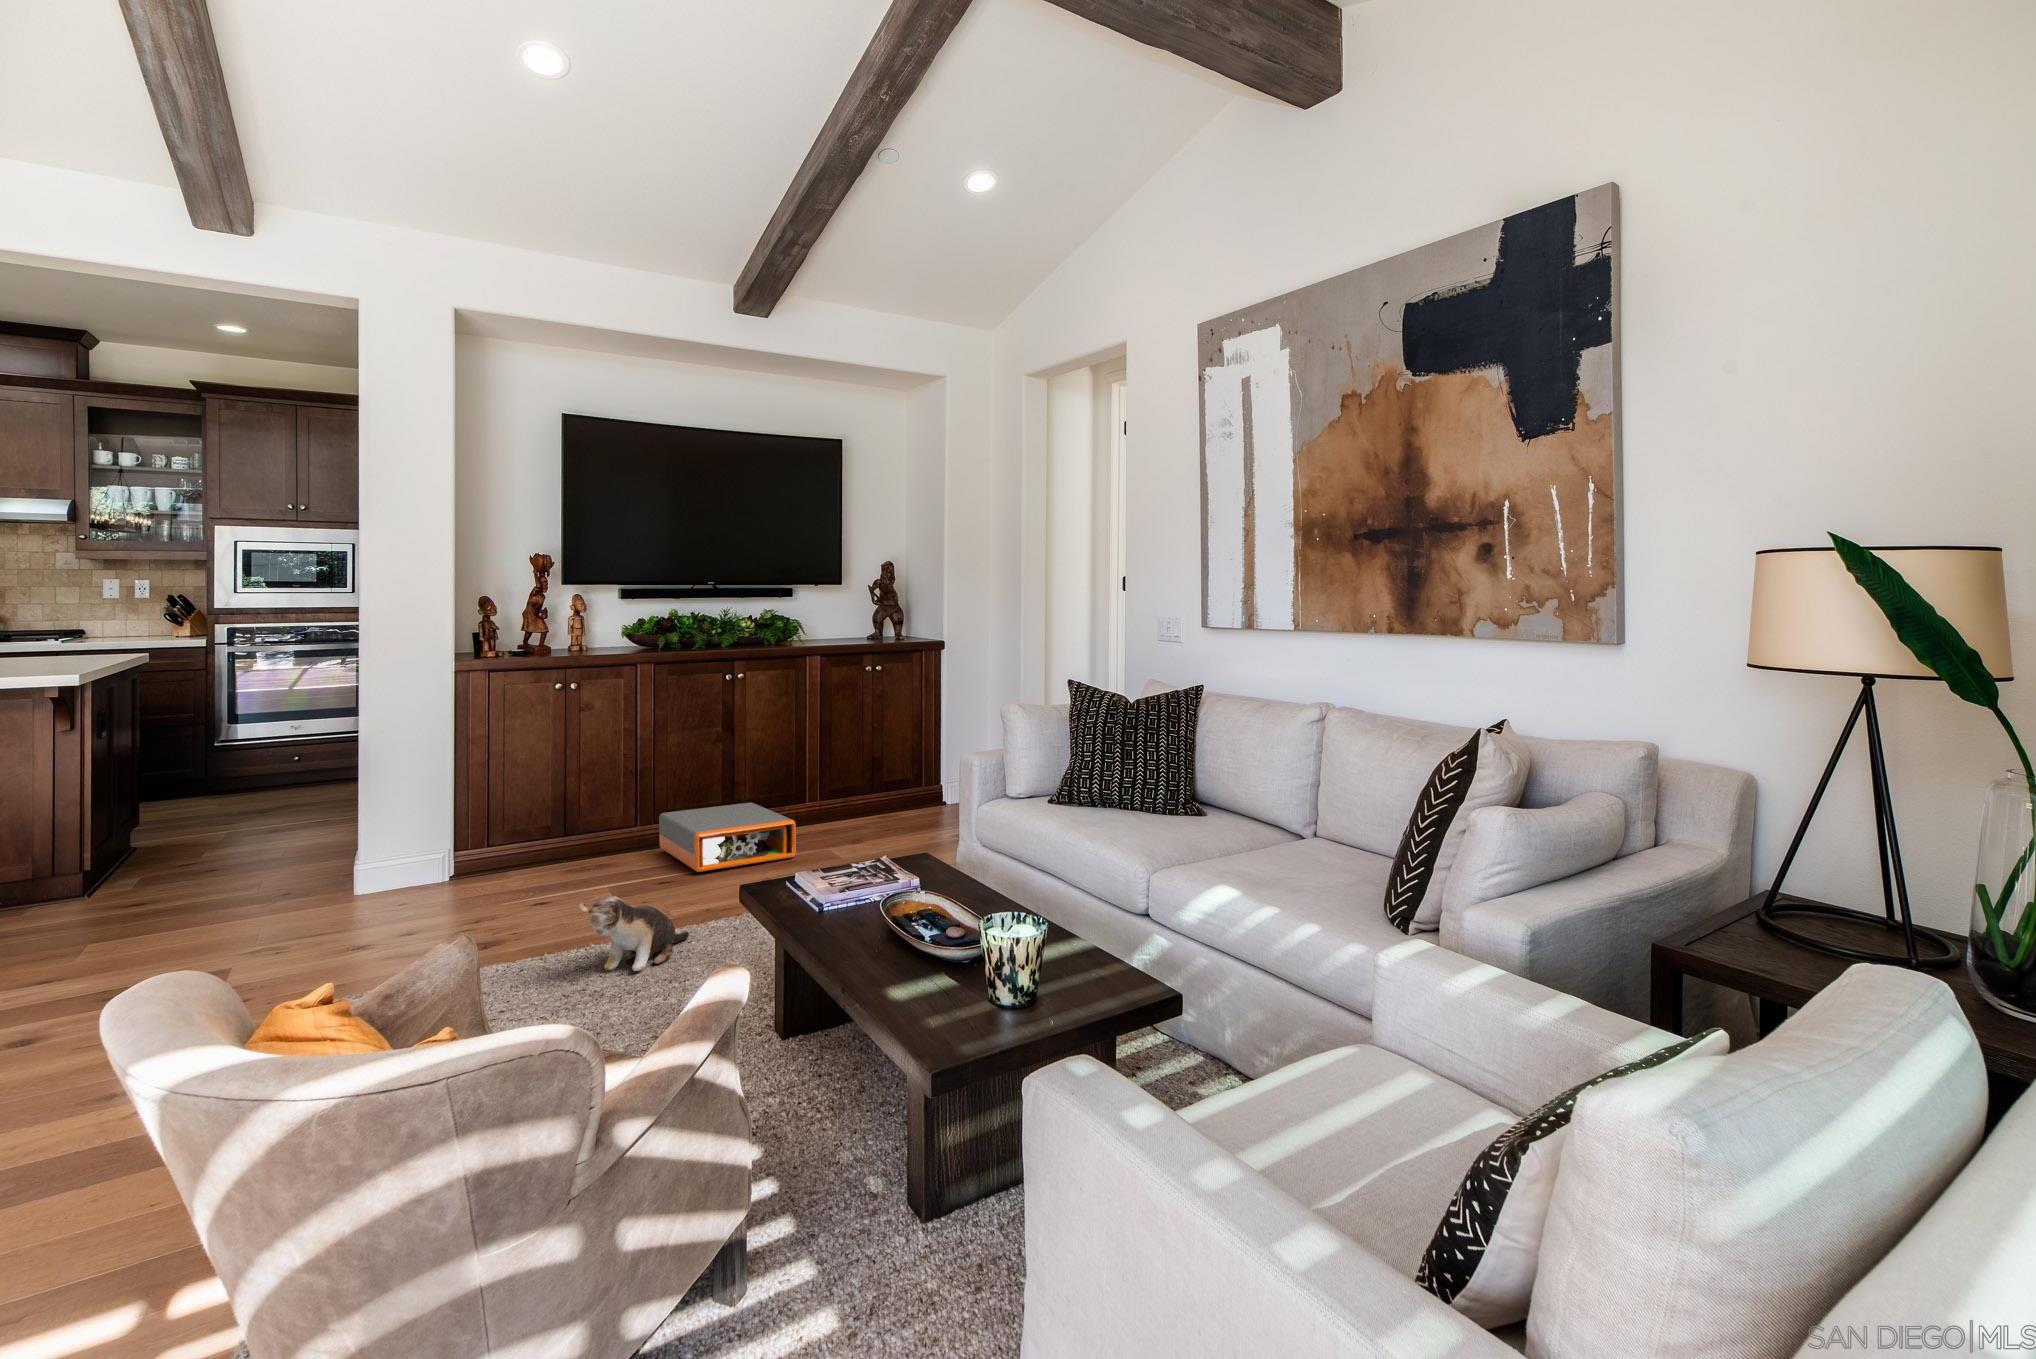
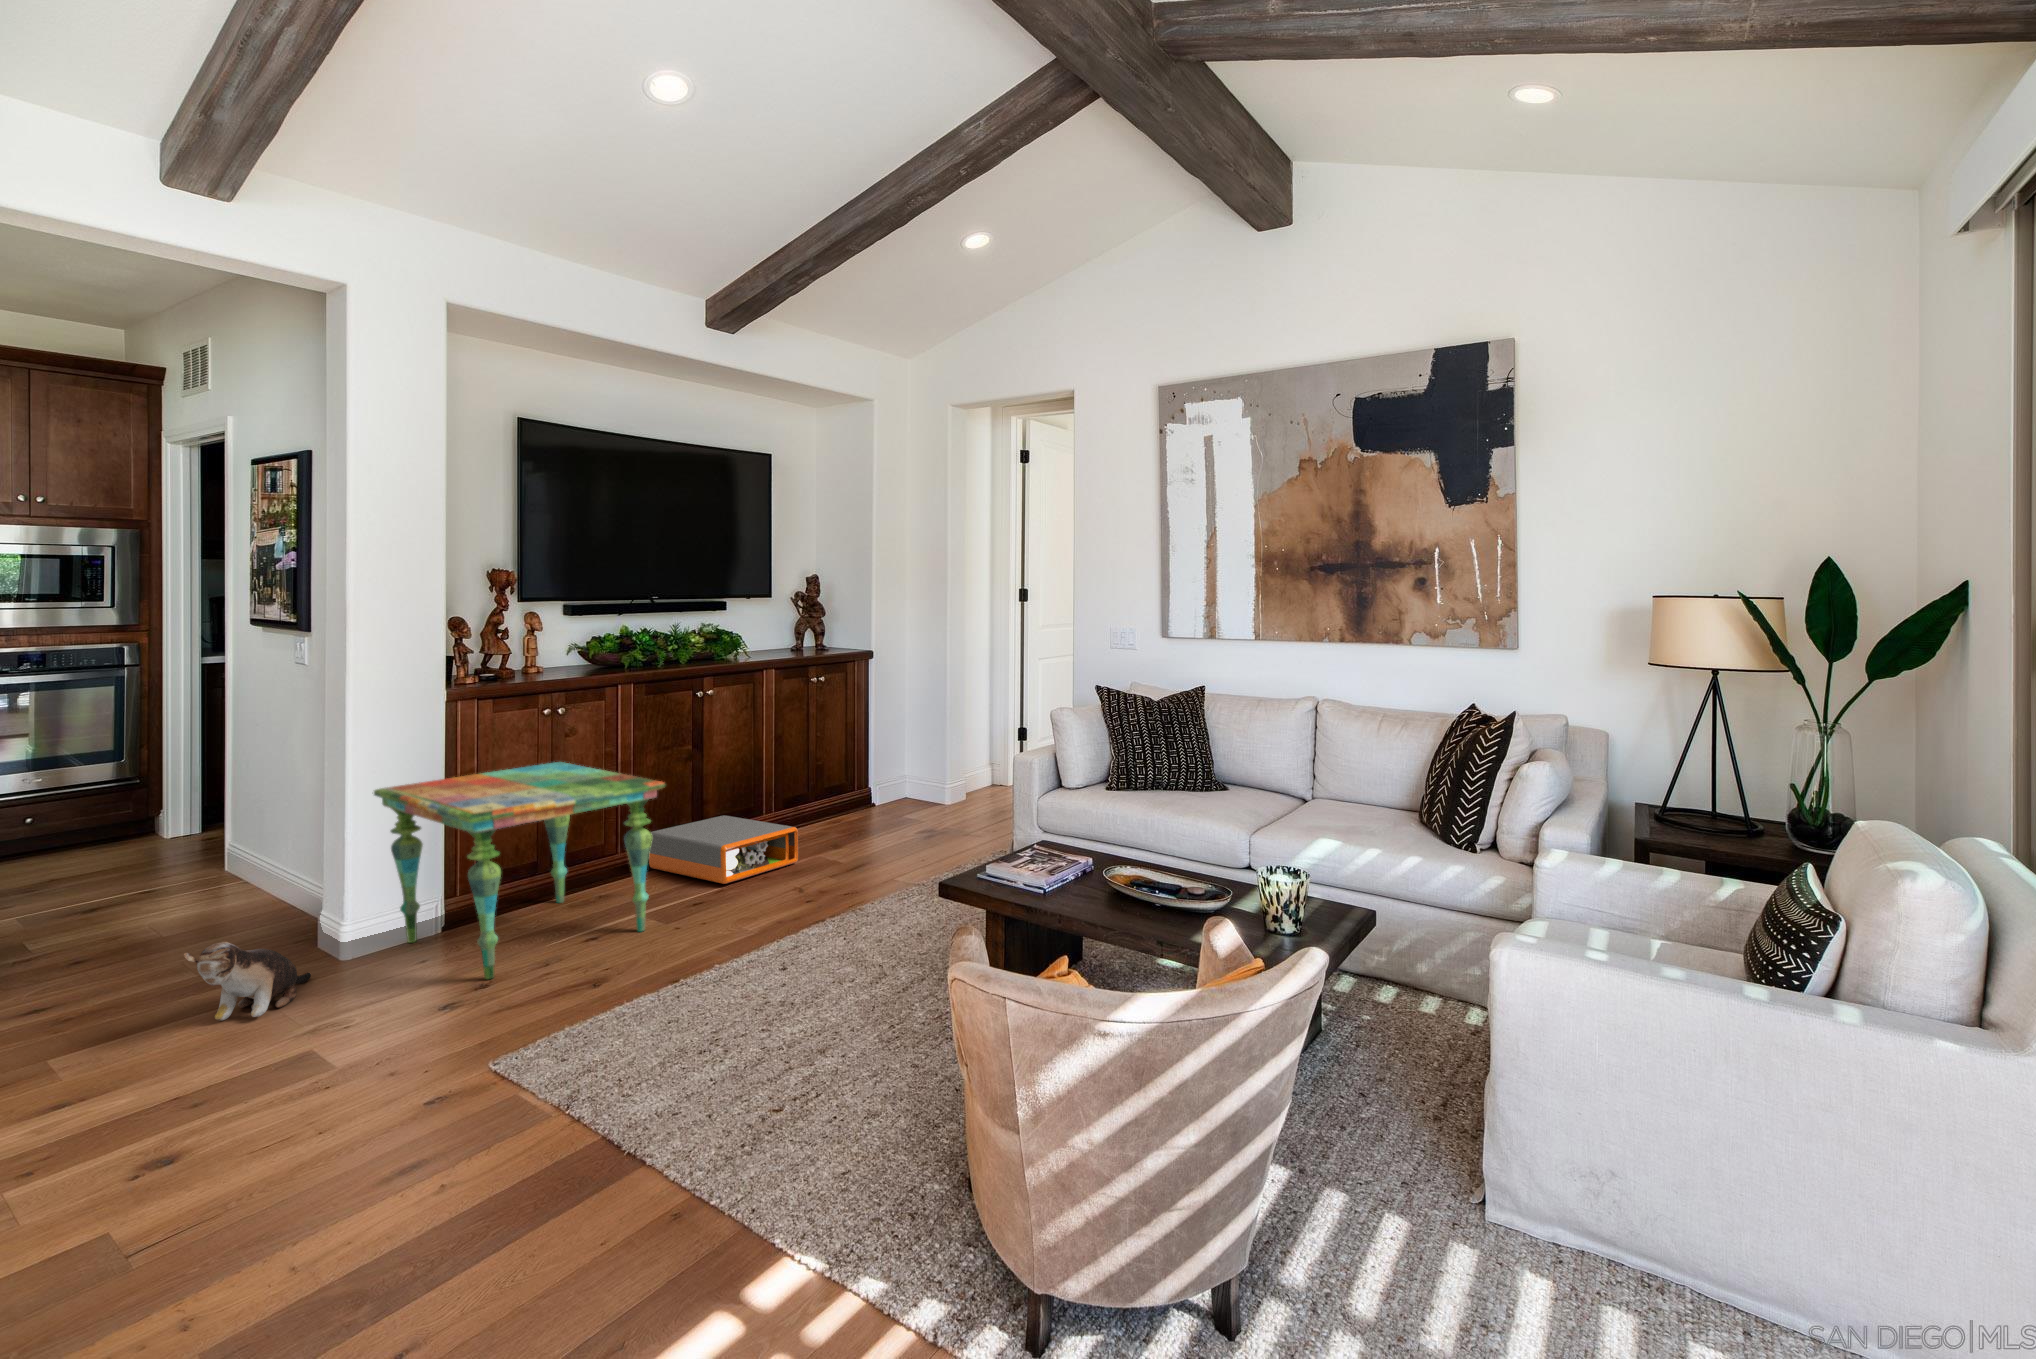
side table: none [353,737,589,942] -> present [374,762,665,979]
plush toy: present [579,896,689,971] -> present [184,941,311,1021]

